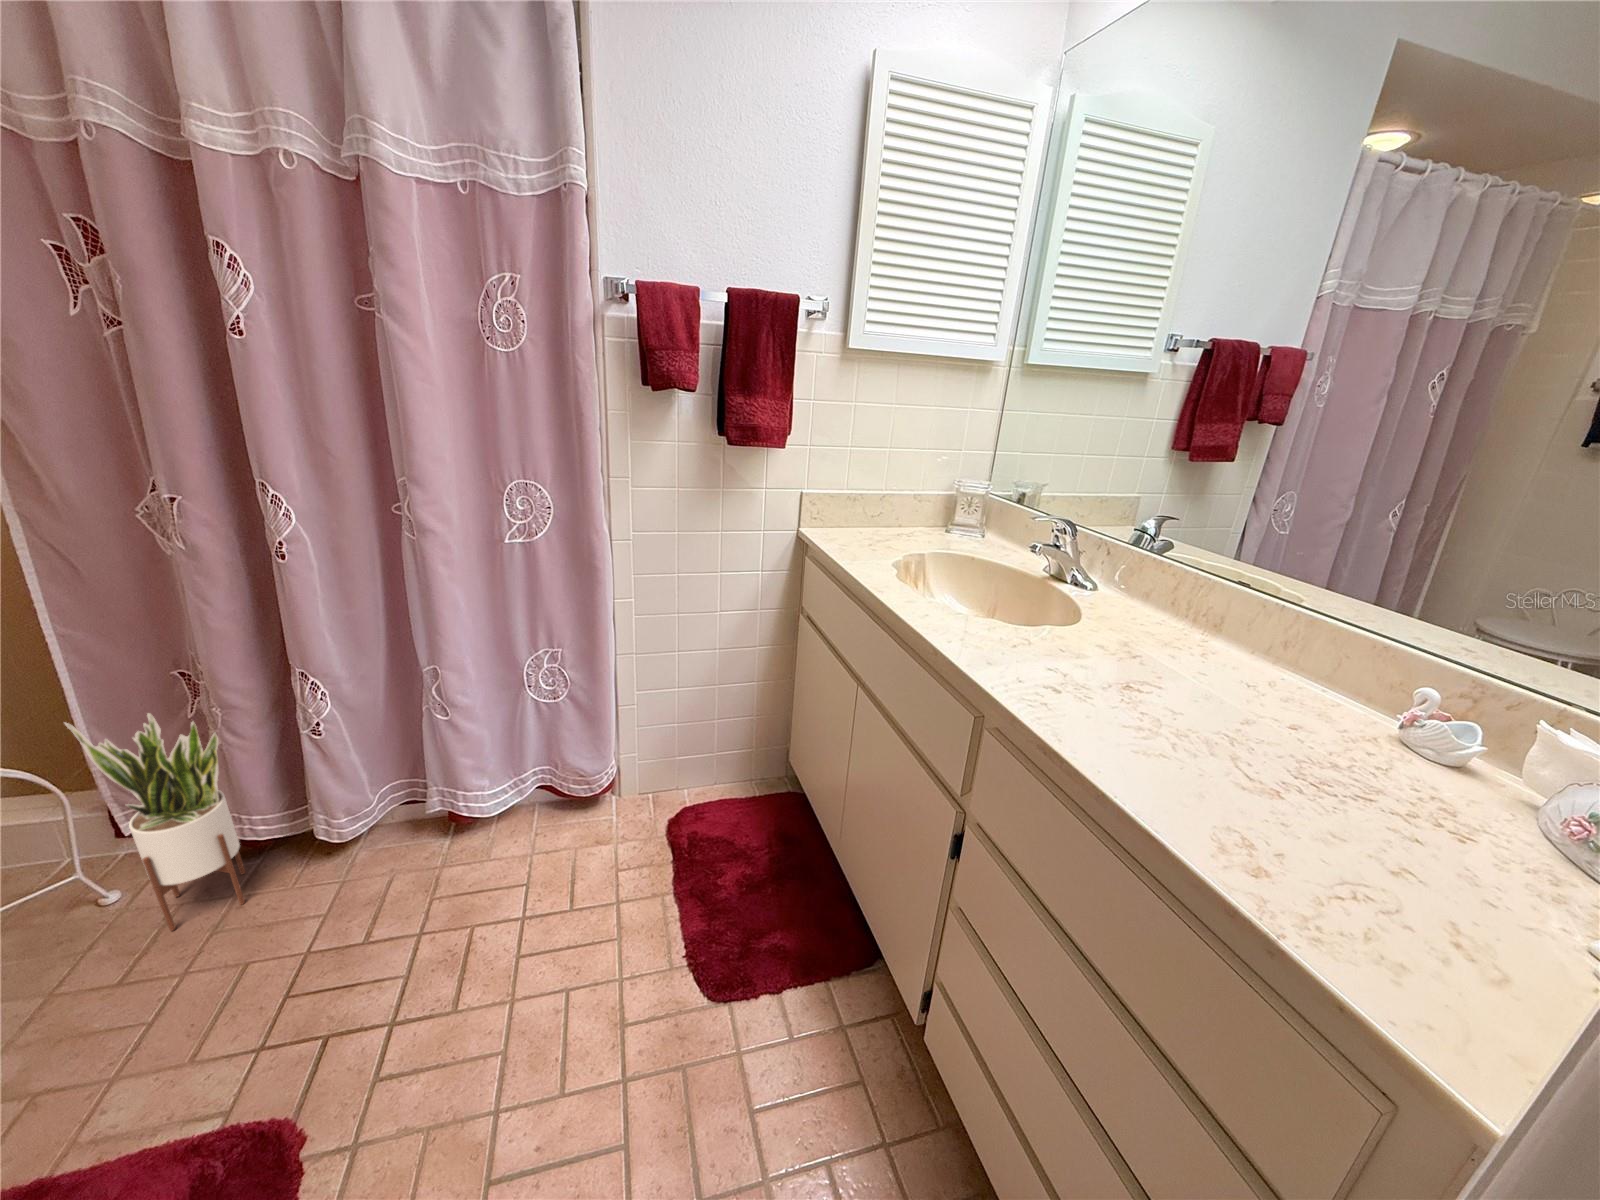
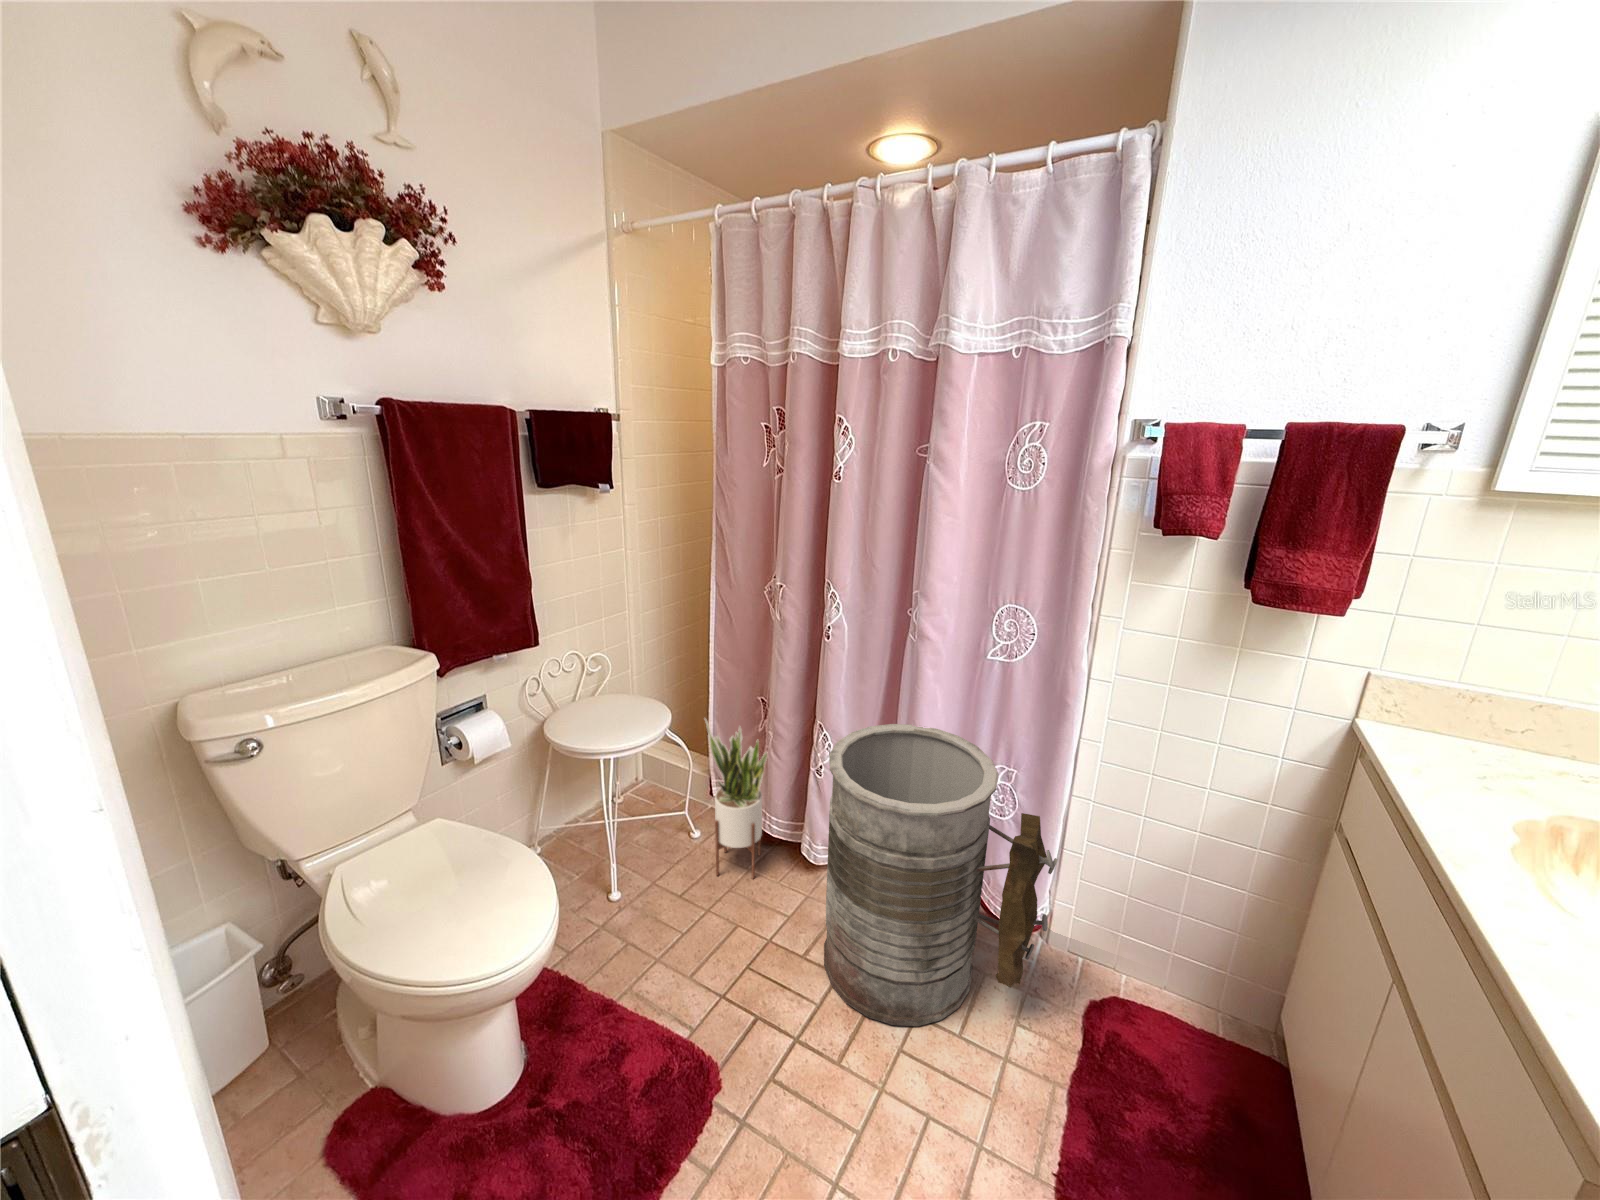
trash can: none [329,631,624,957] -> present [824,724,1057,1026]

